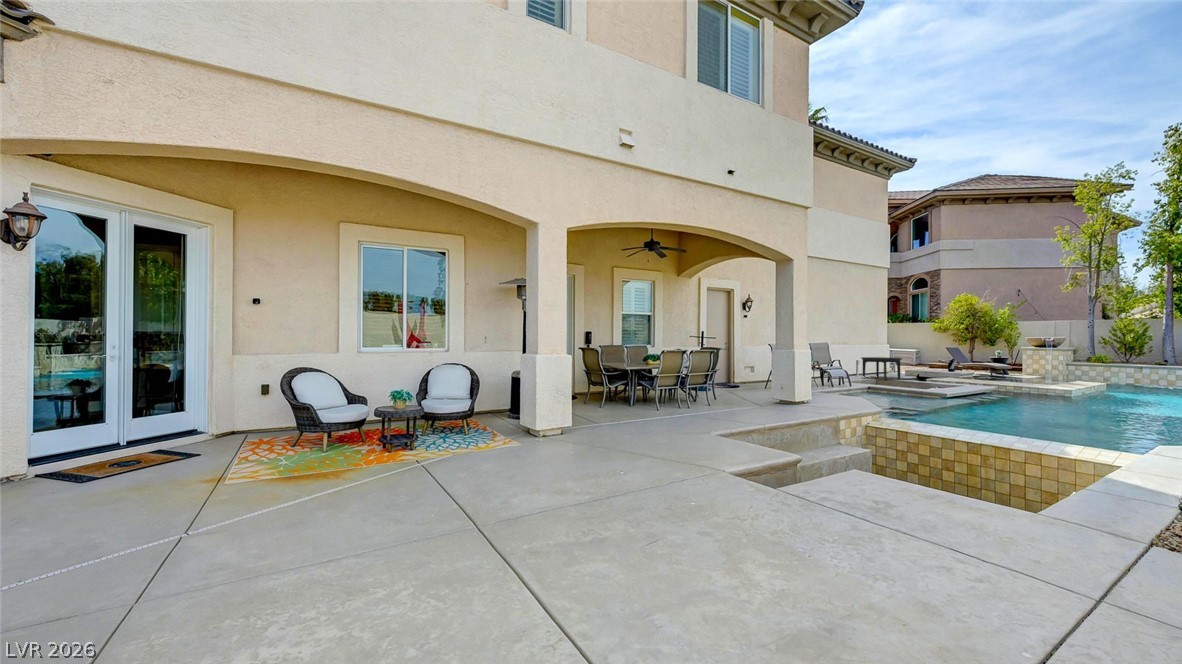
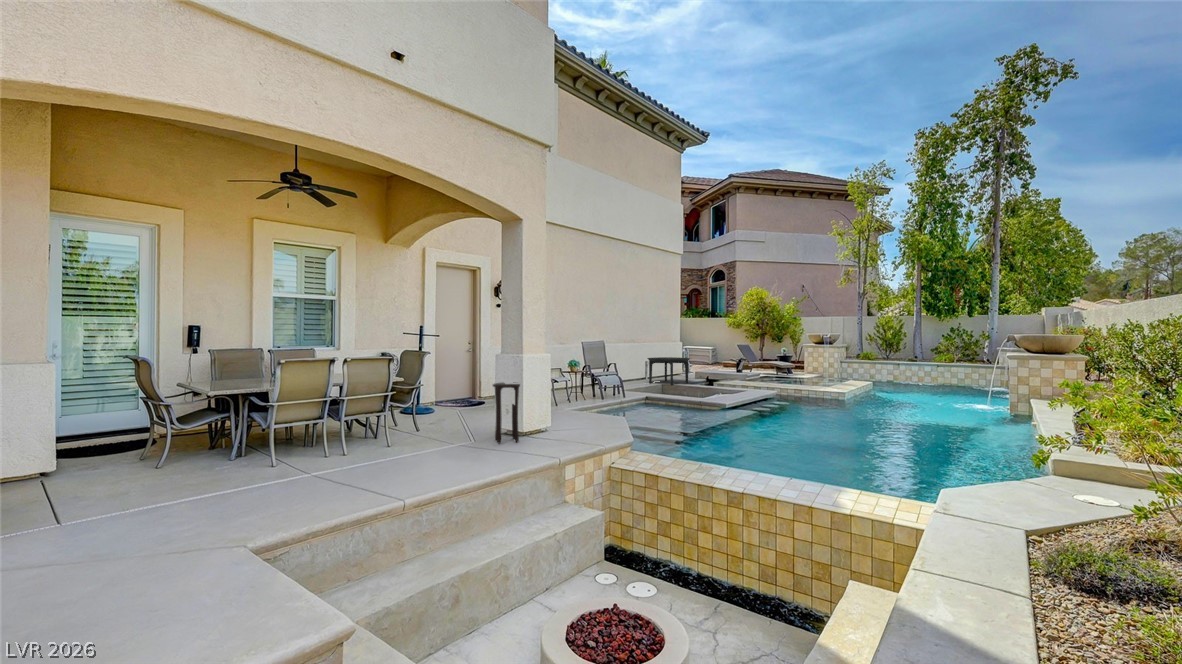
stool: none [773,369,793,408] -> present [493,383,520,443]

